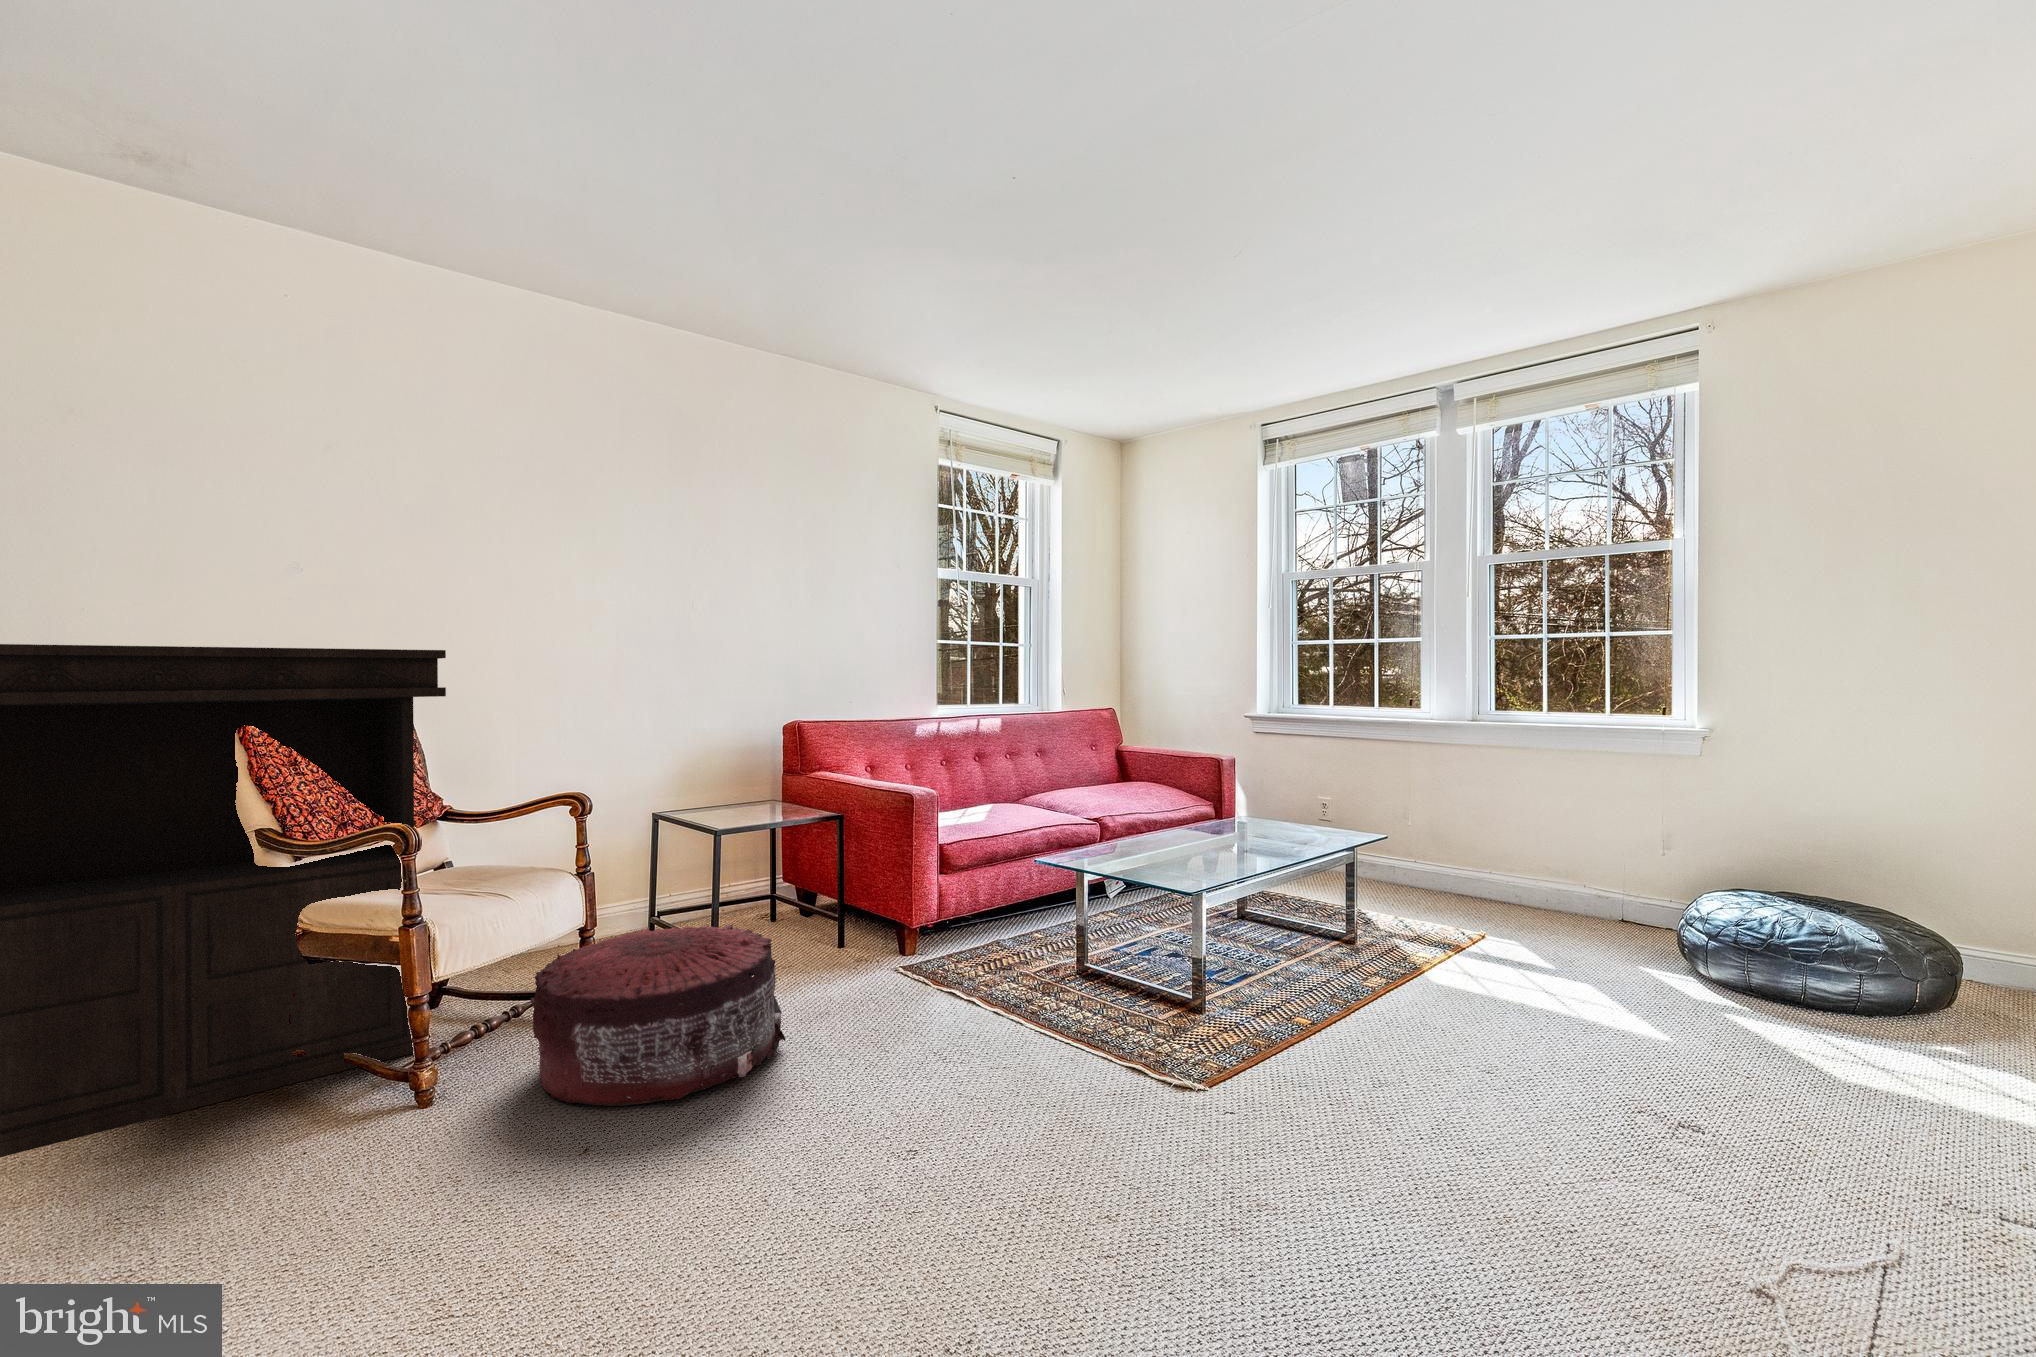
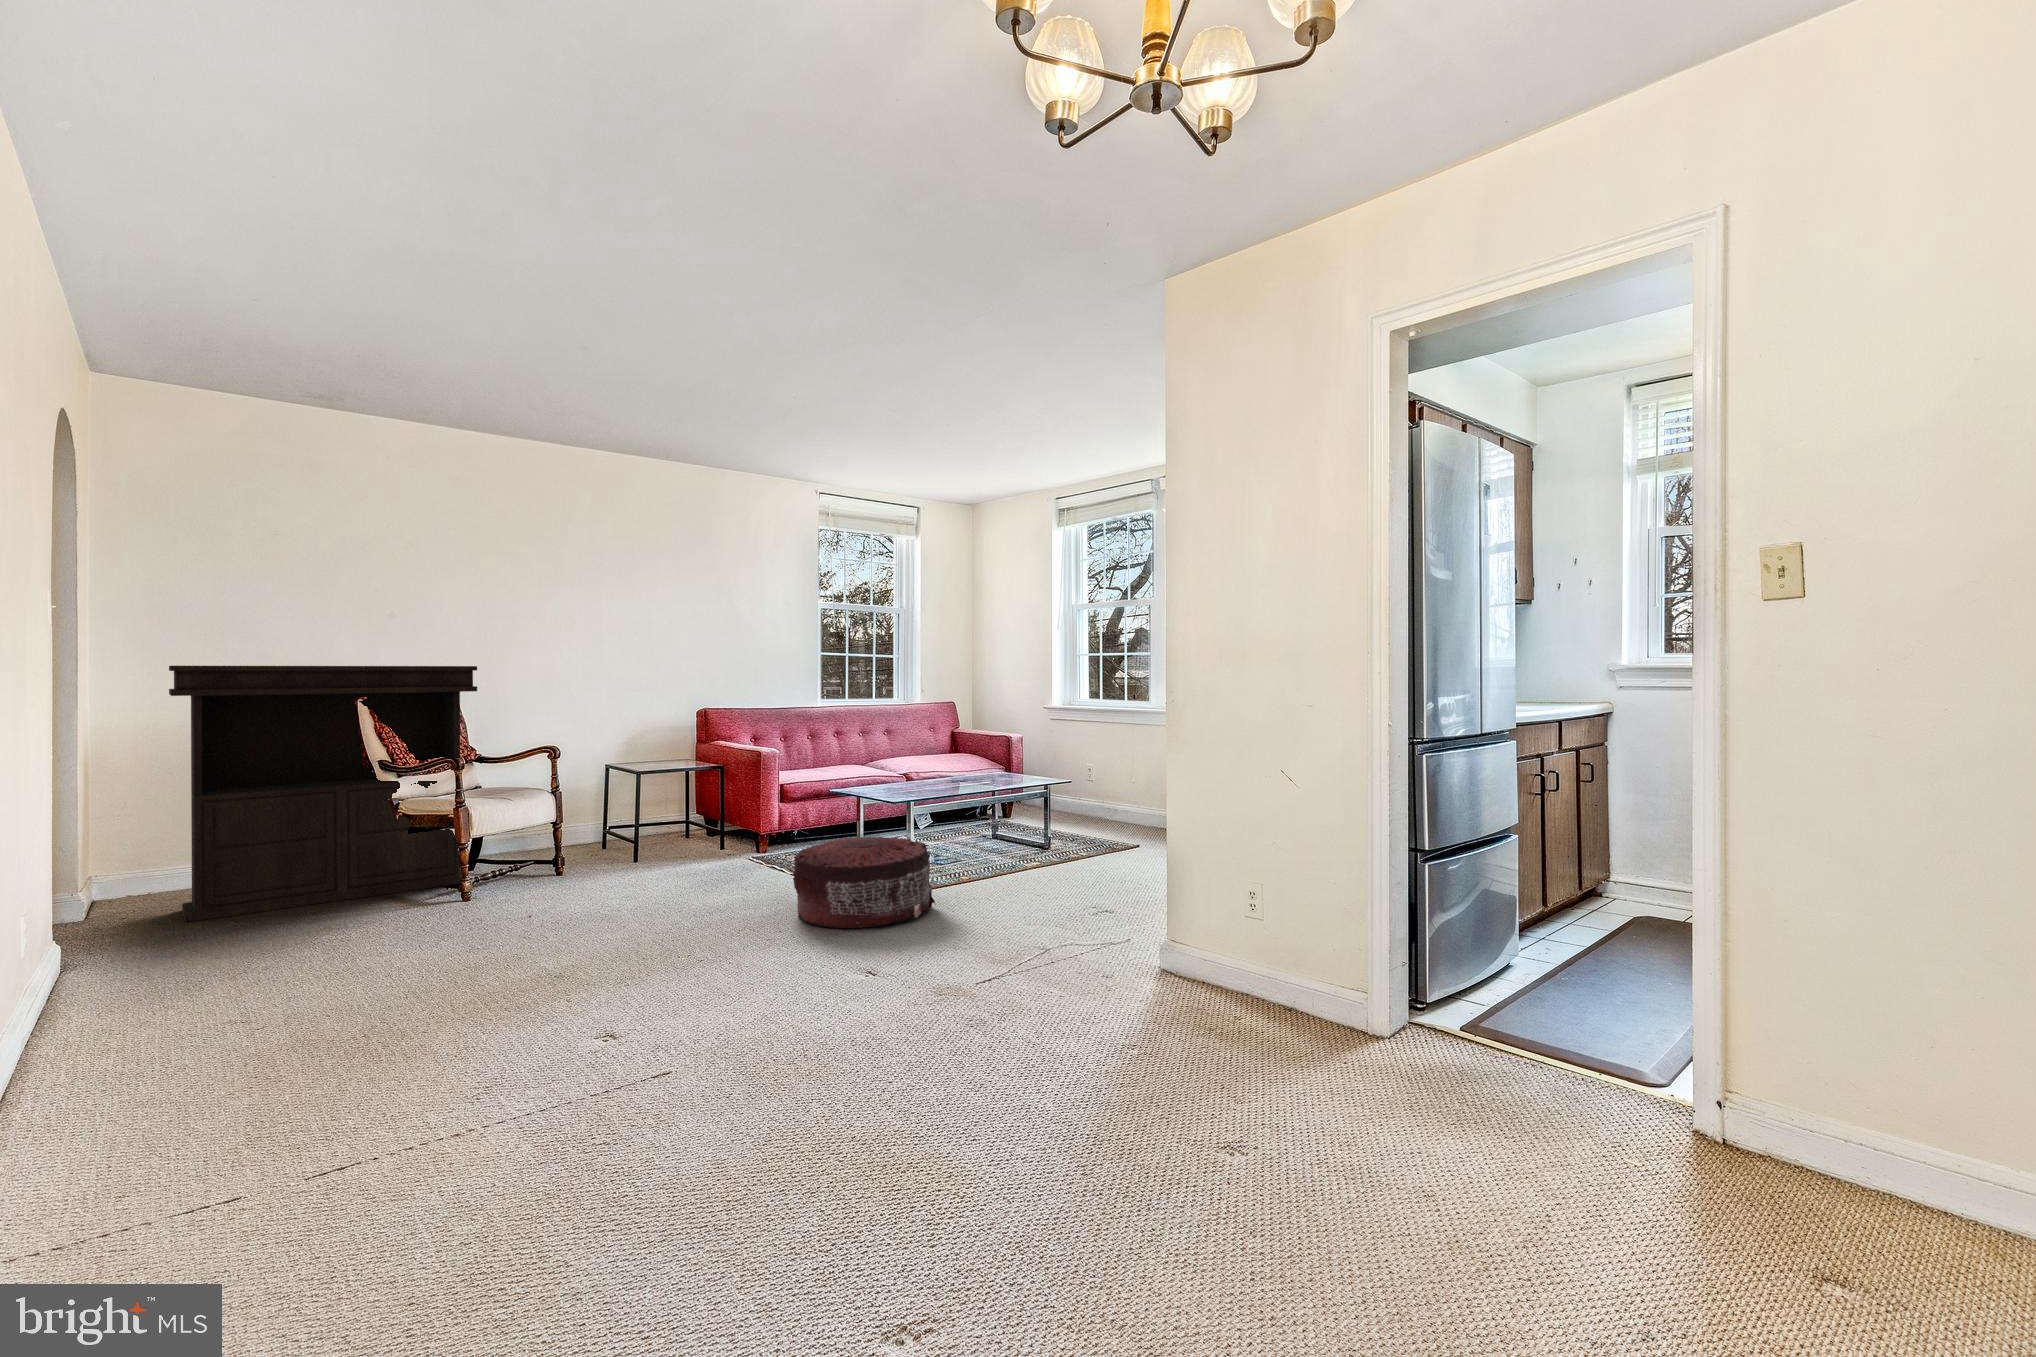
pouf: present [531,924,786,1106] -> present [792,836,935,928]

